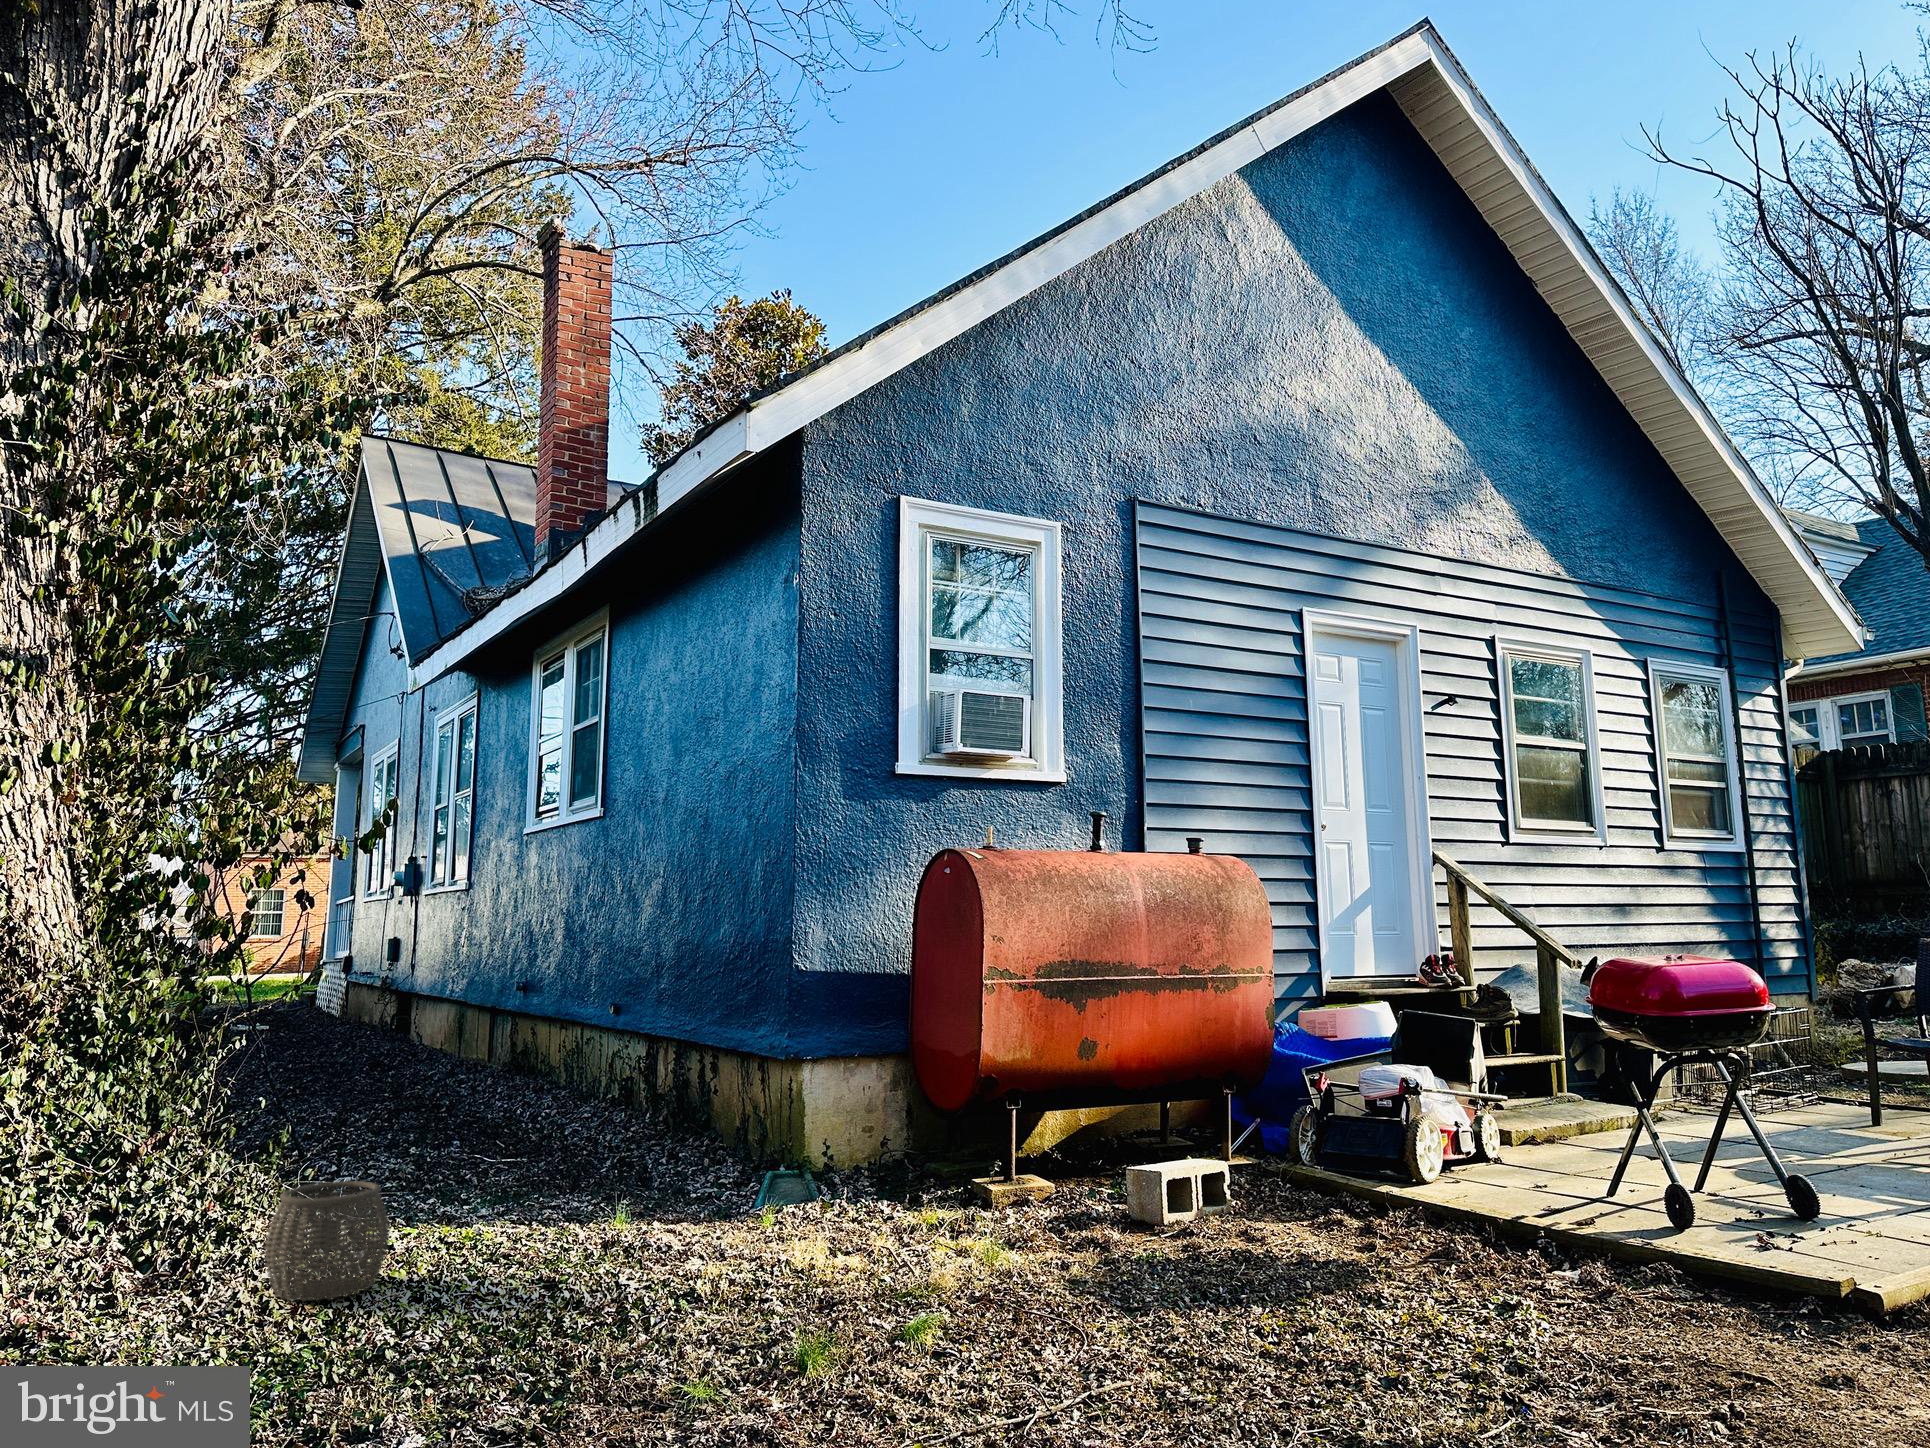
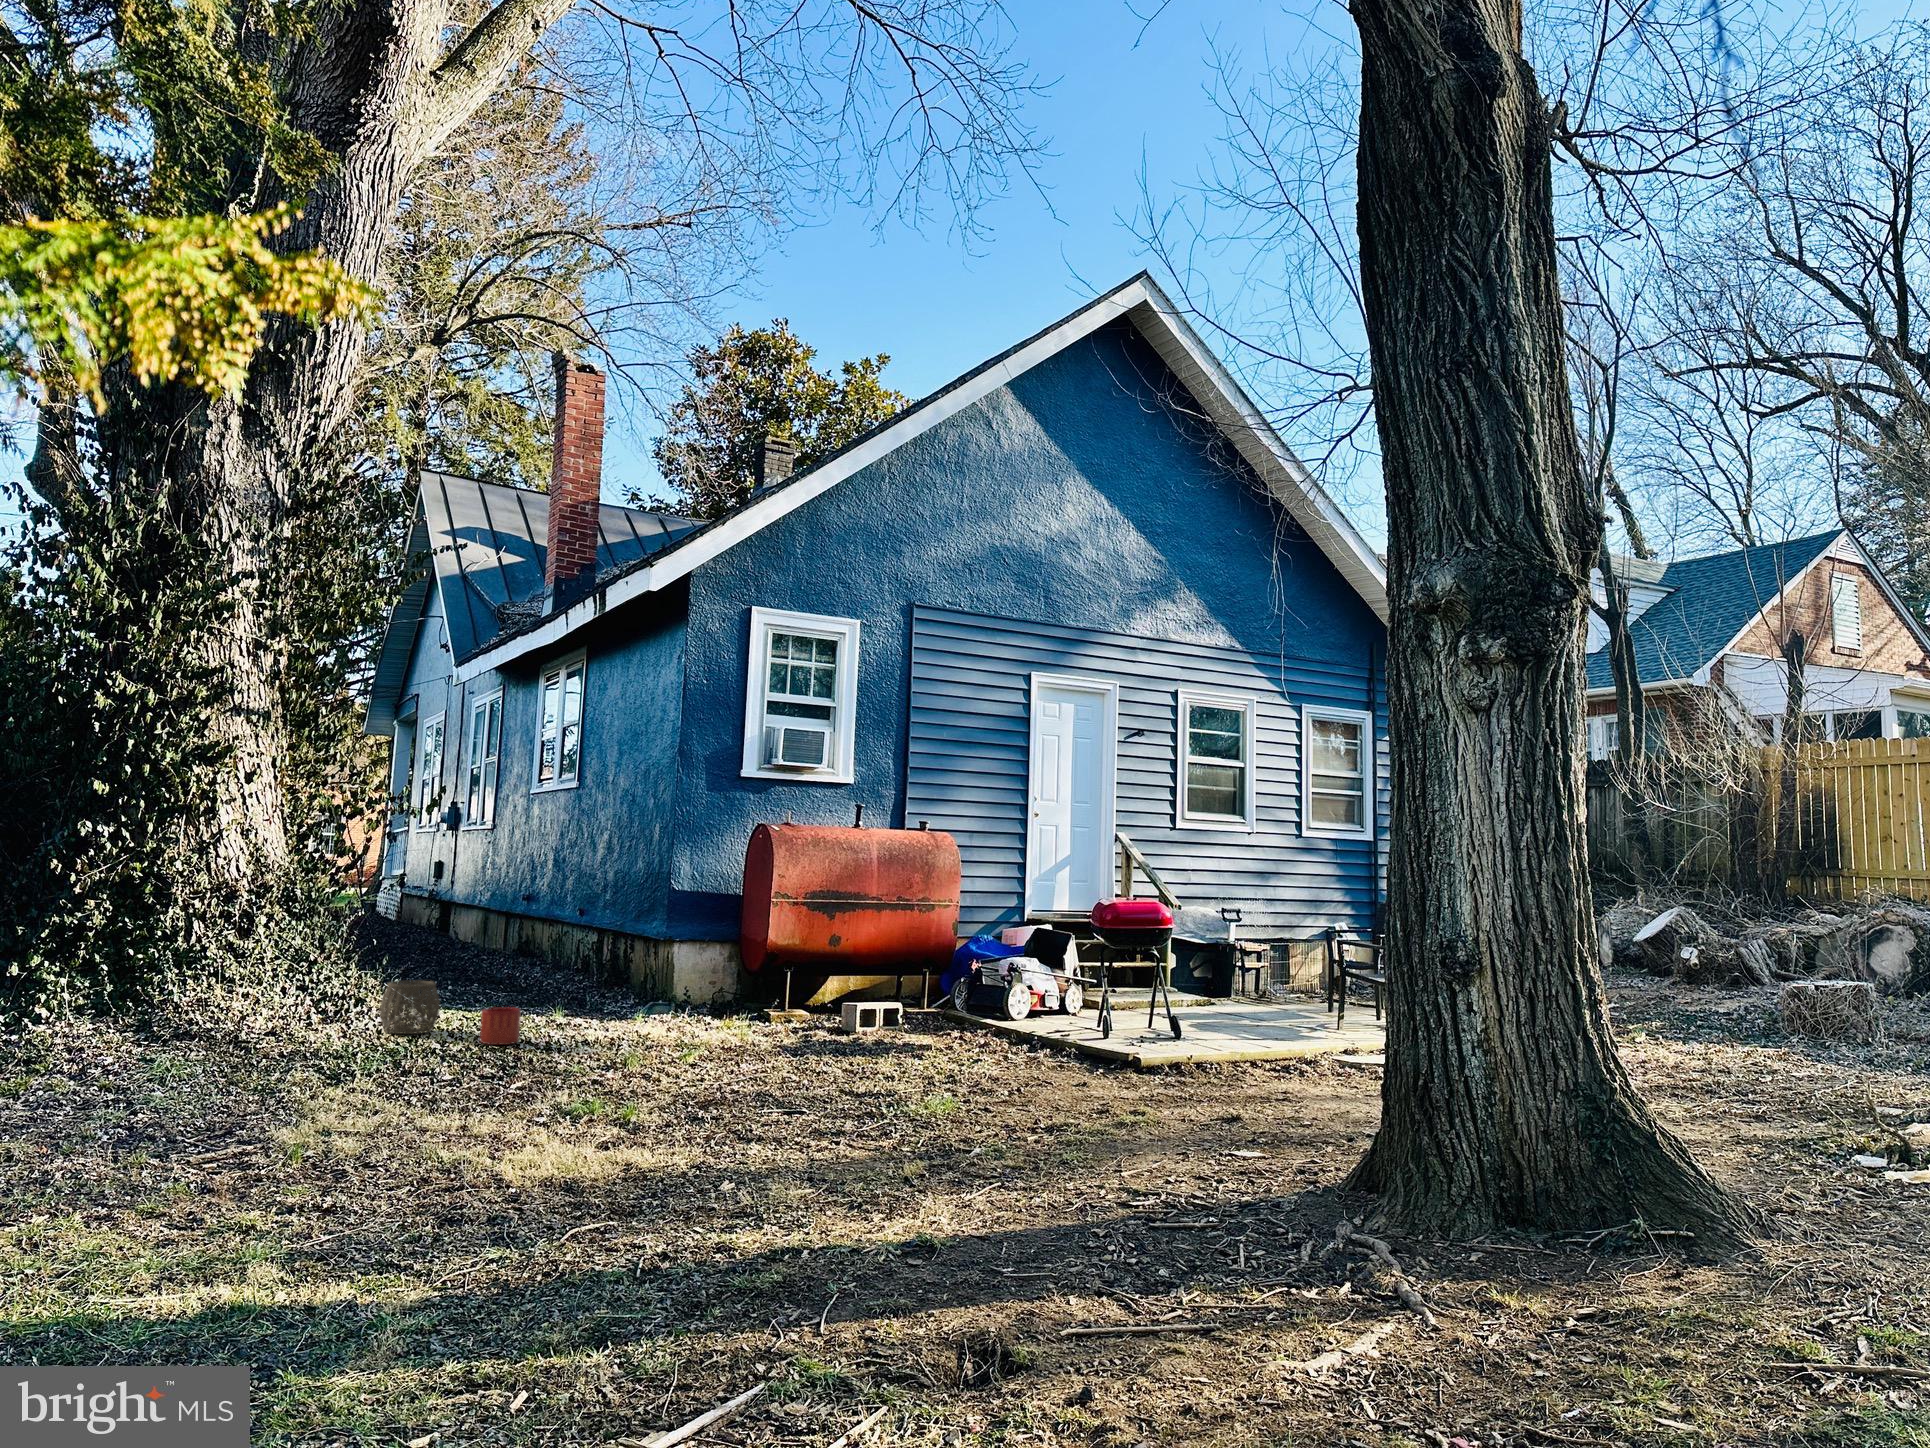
planter: none [471,1231,553,1318] -> present [480,1007,521,1045]

